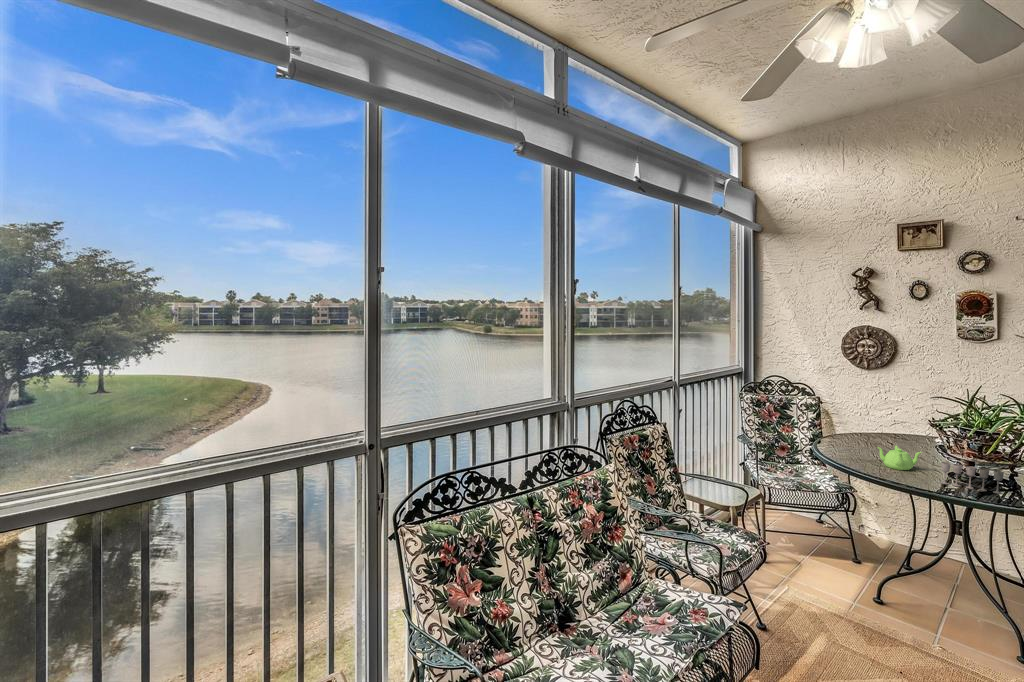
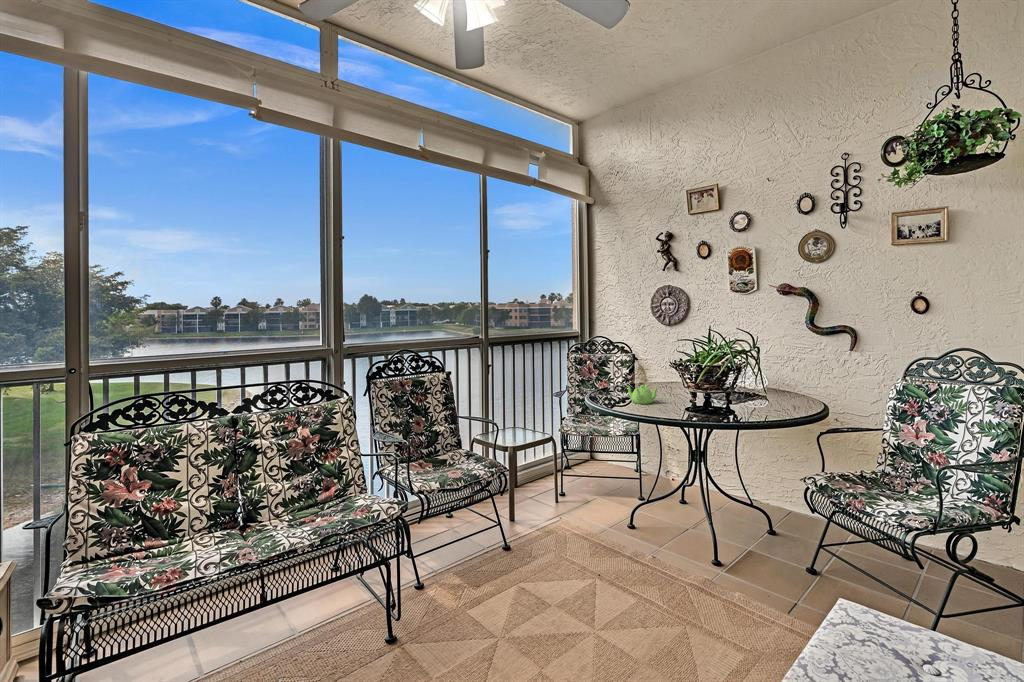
wine glass: present [941,462,1004,494] -> none [657,392,699,416]

